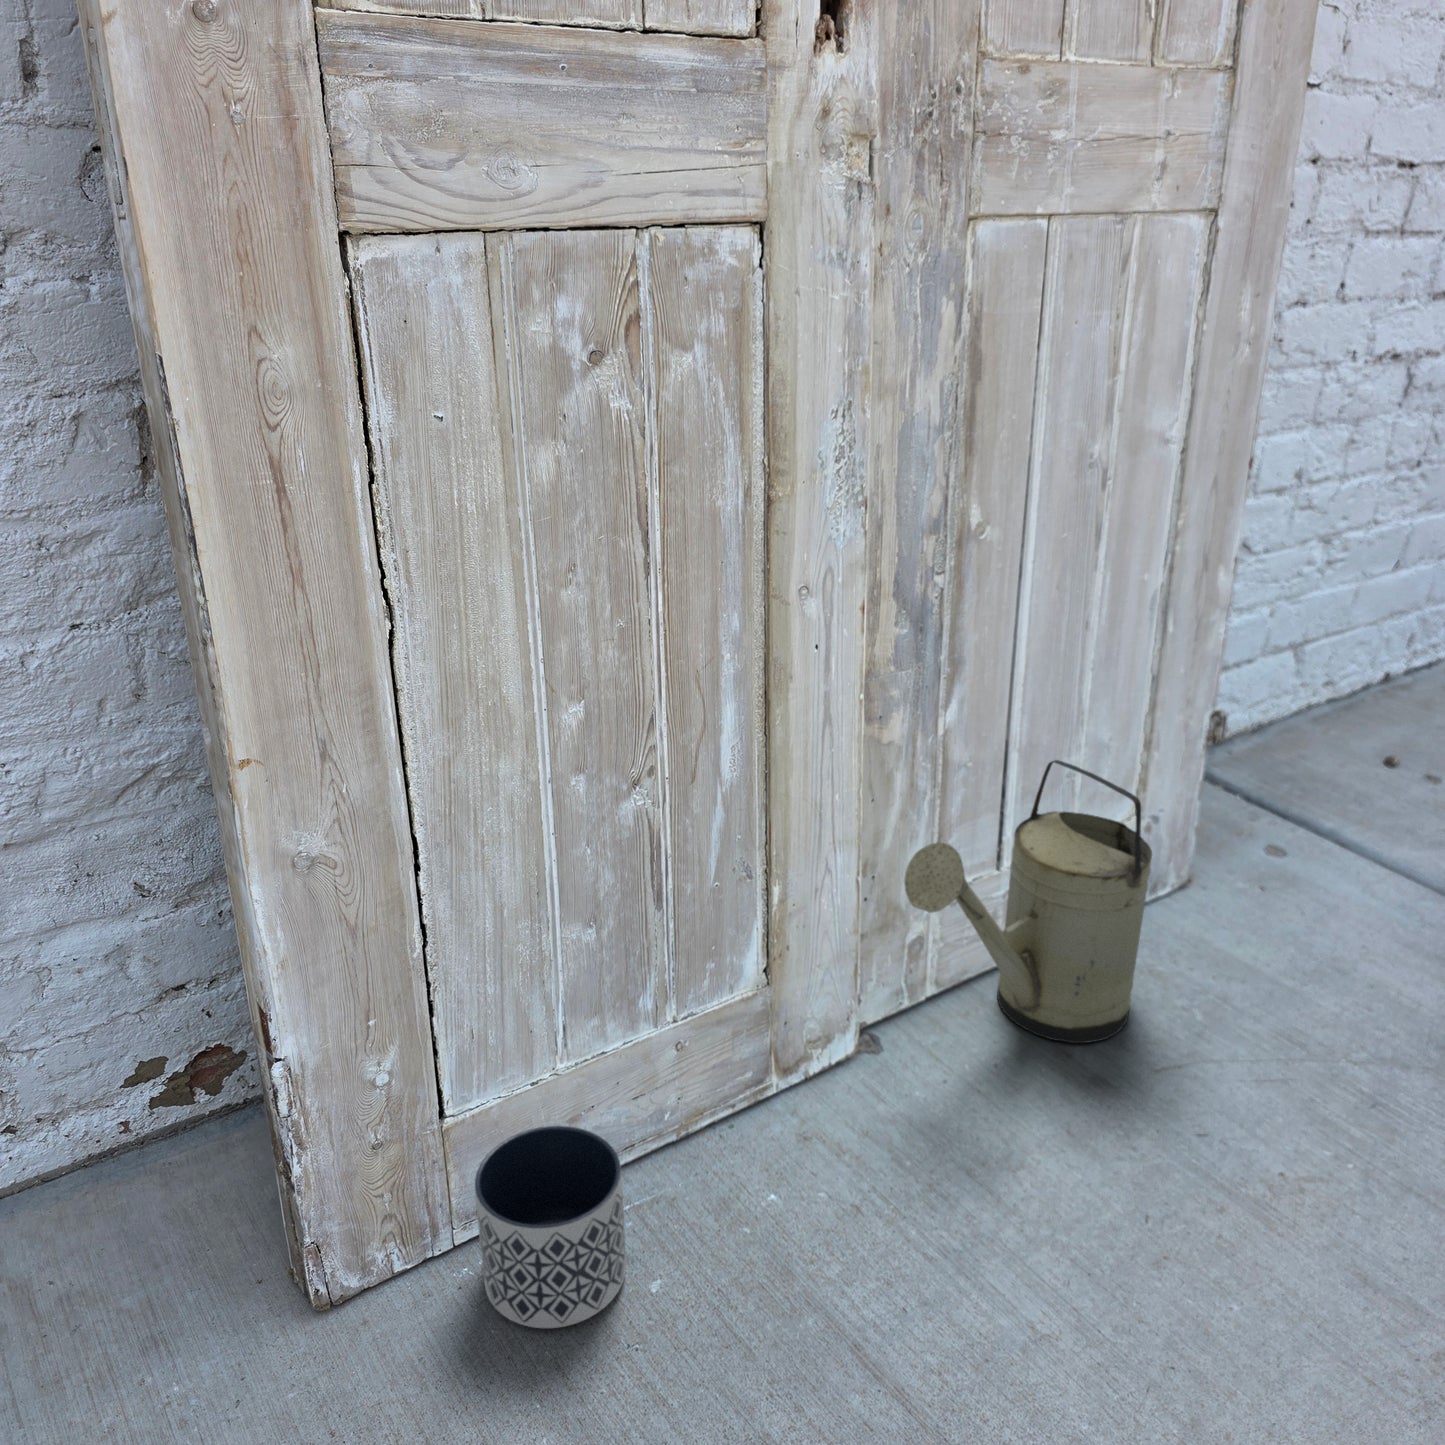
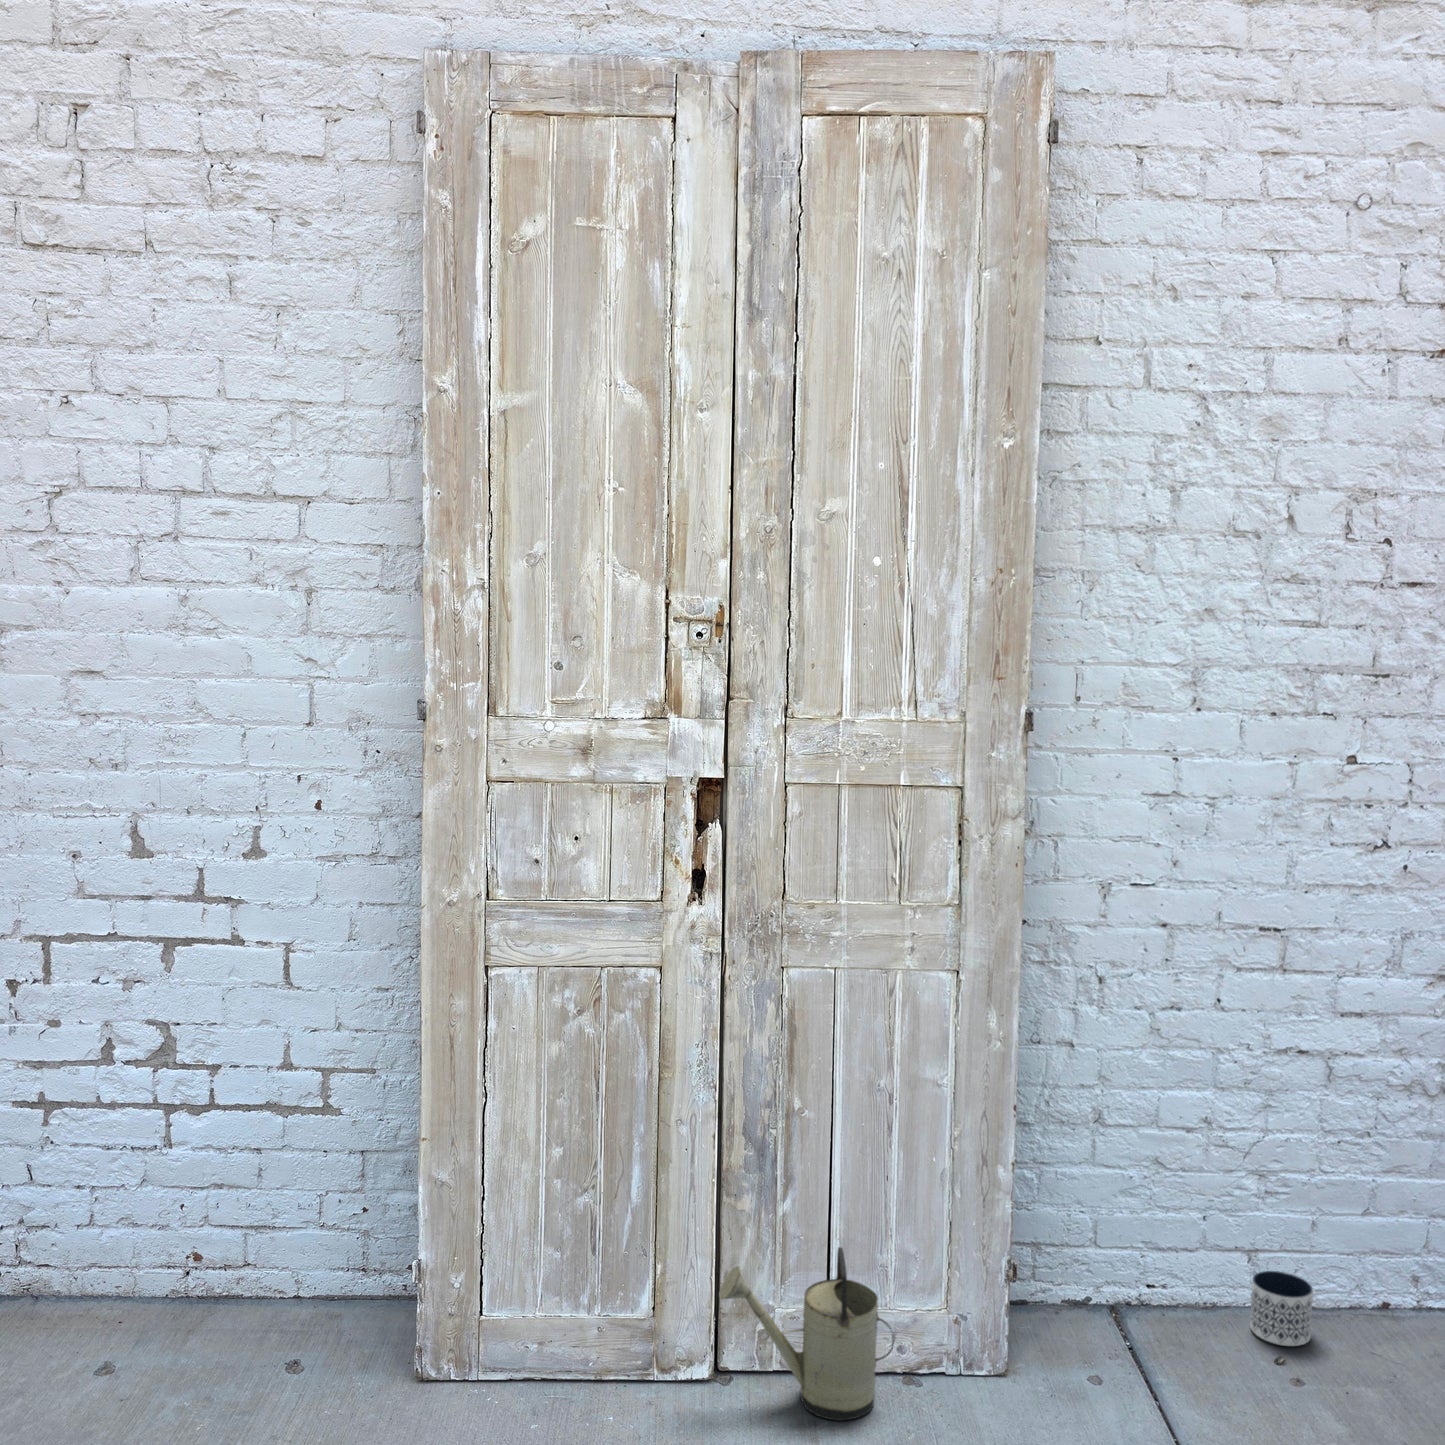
planter: present [475,1126,626,1328] -> present [1250,1271,1313,1346]

